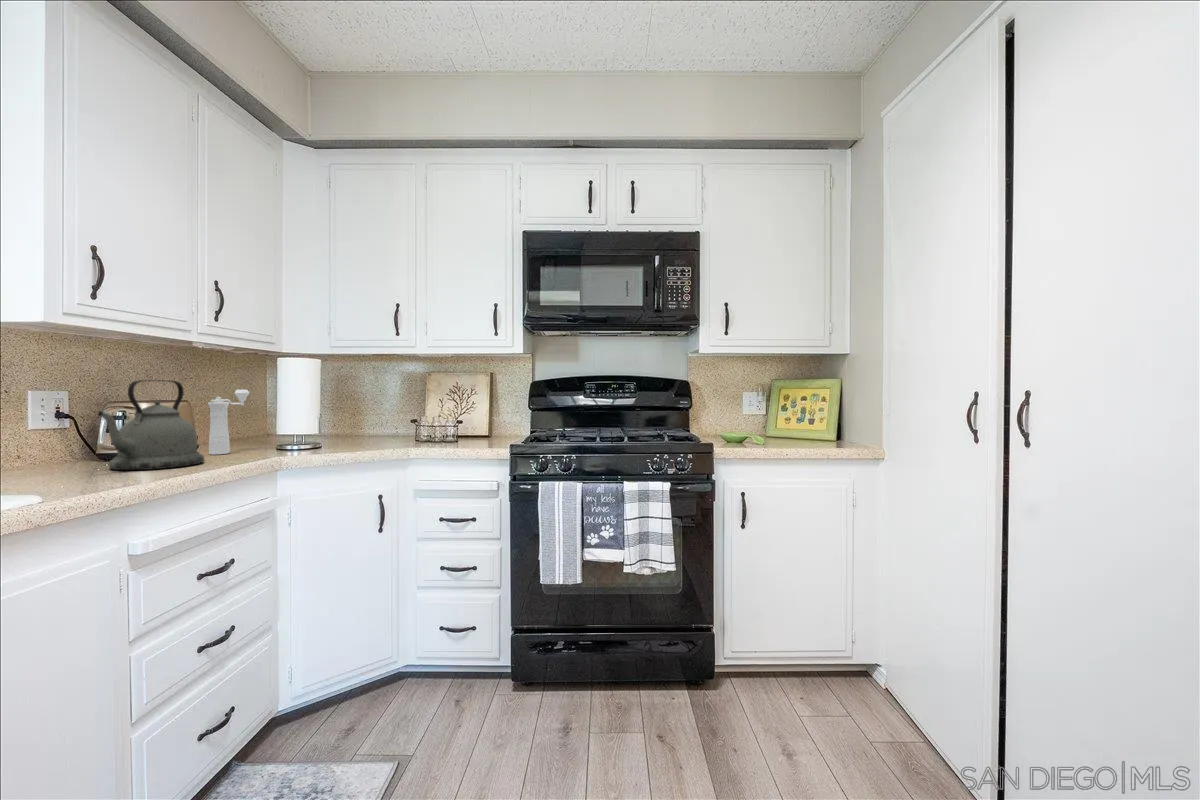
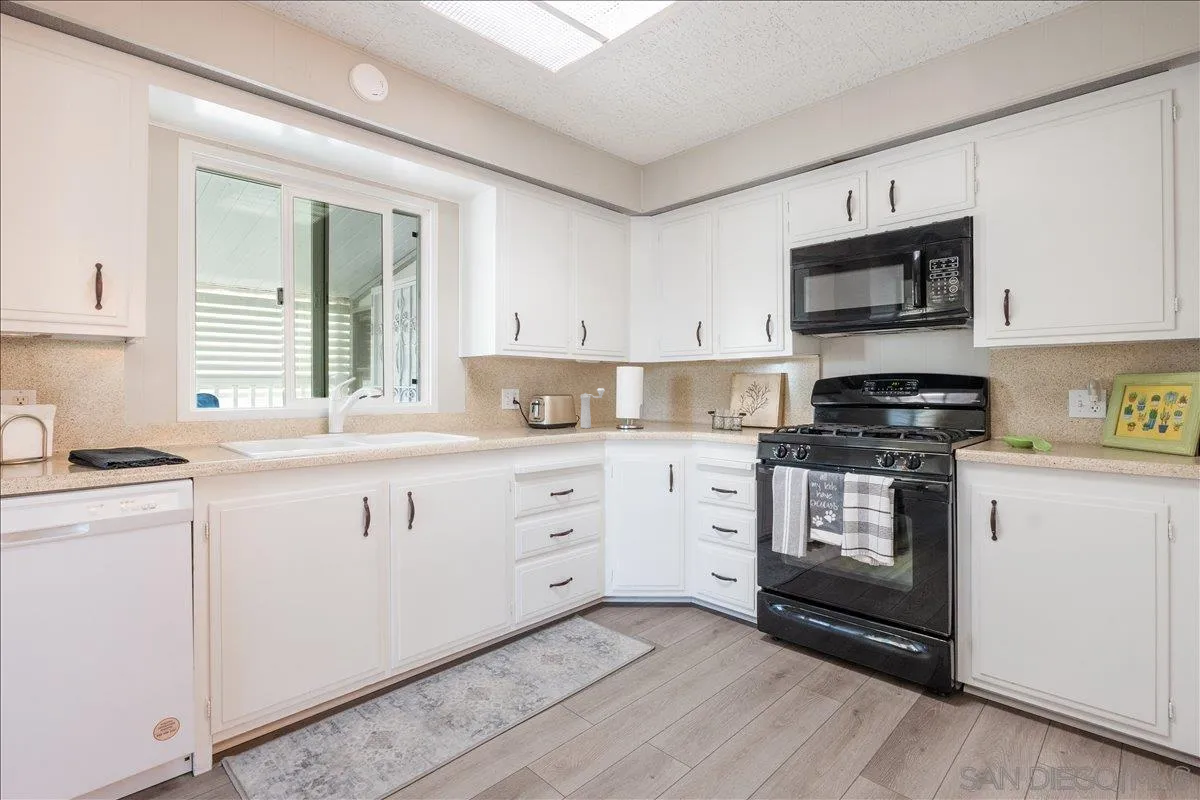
kettle: present [98,380,204,470] -> none [518,383,569,433]

